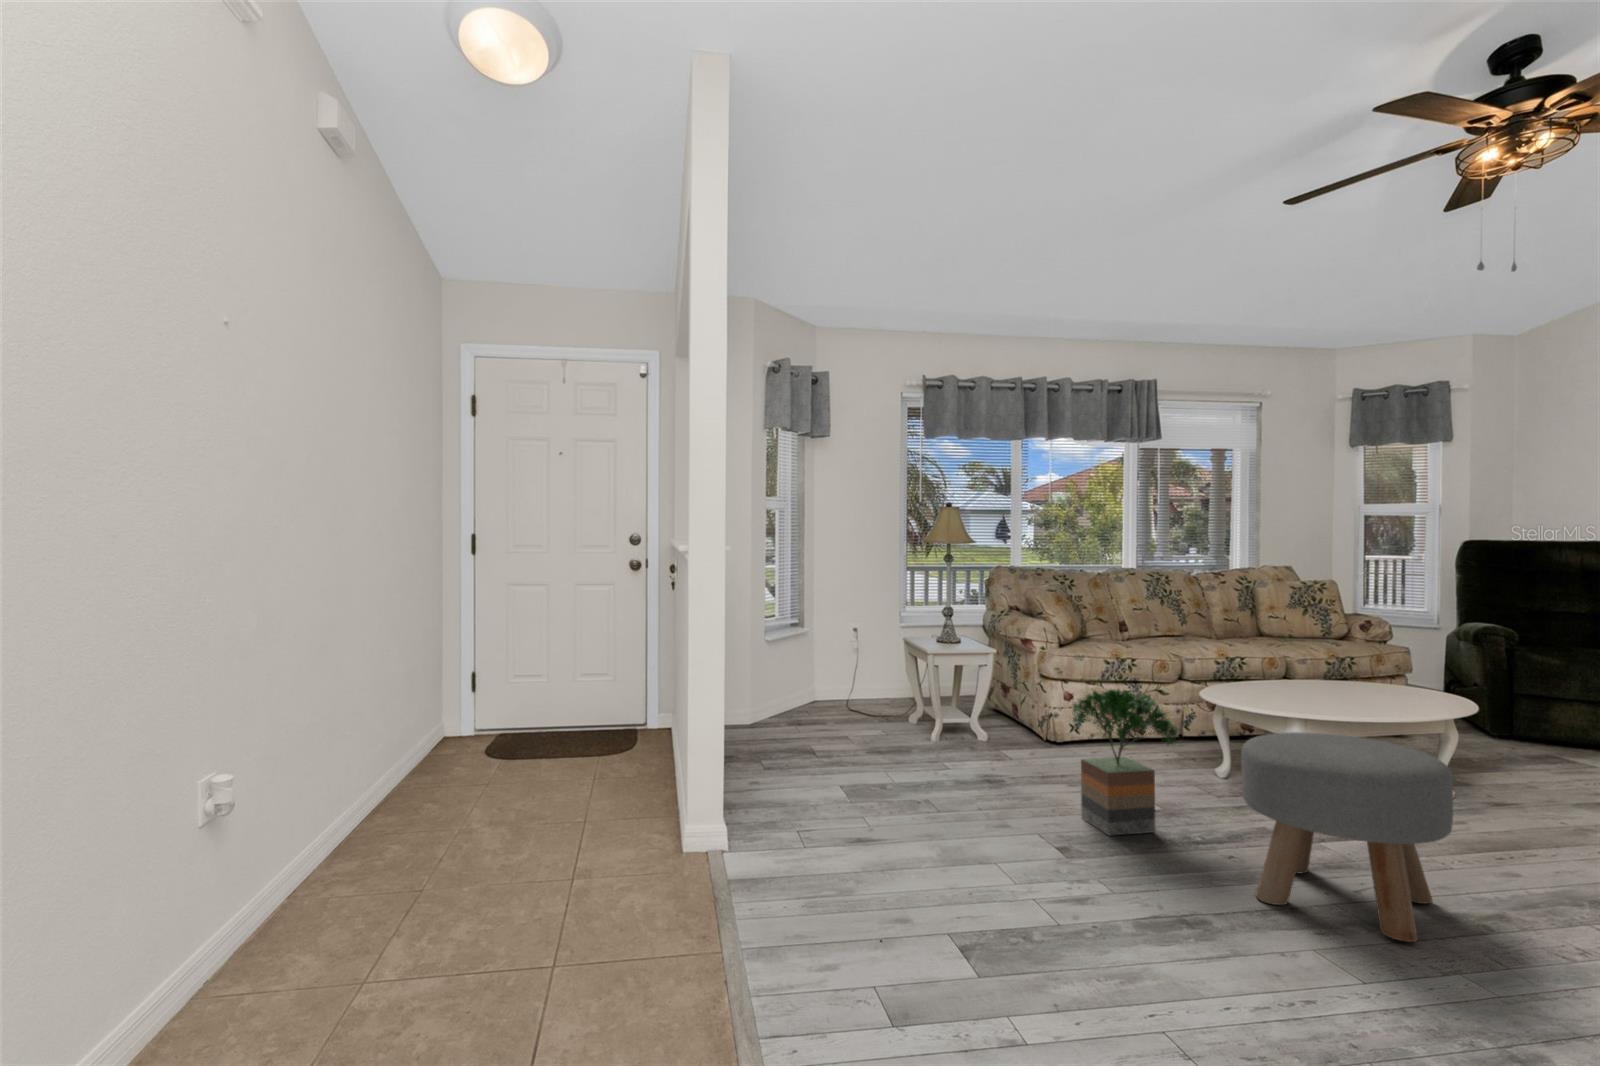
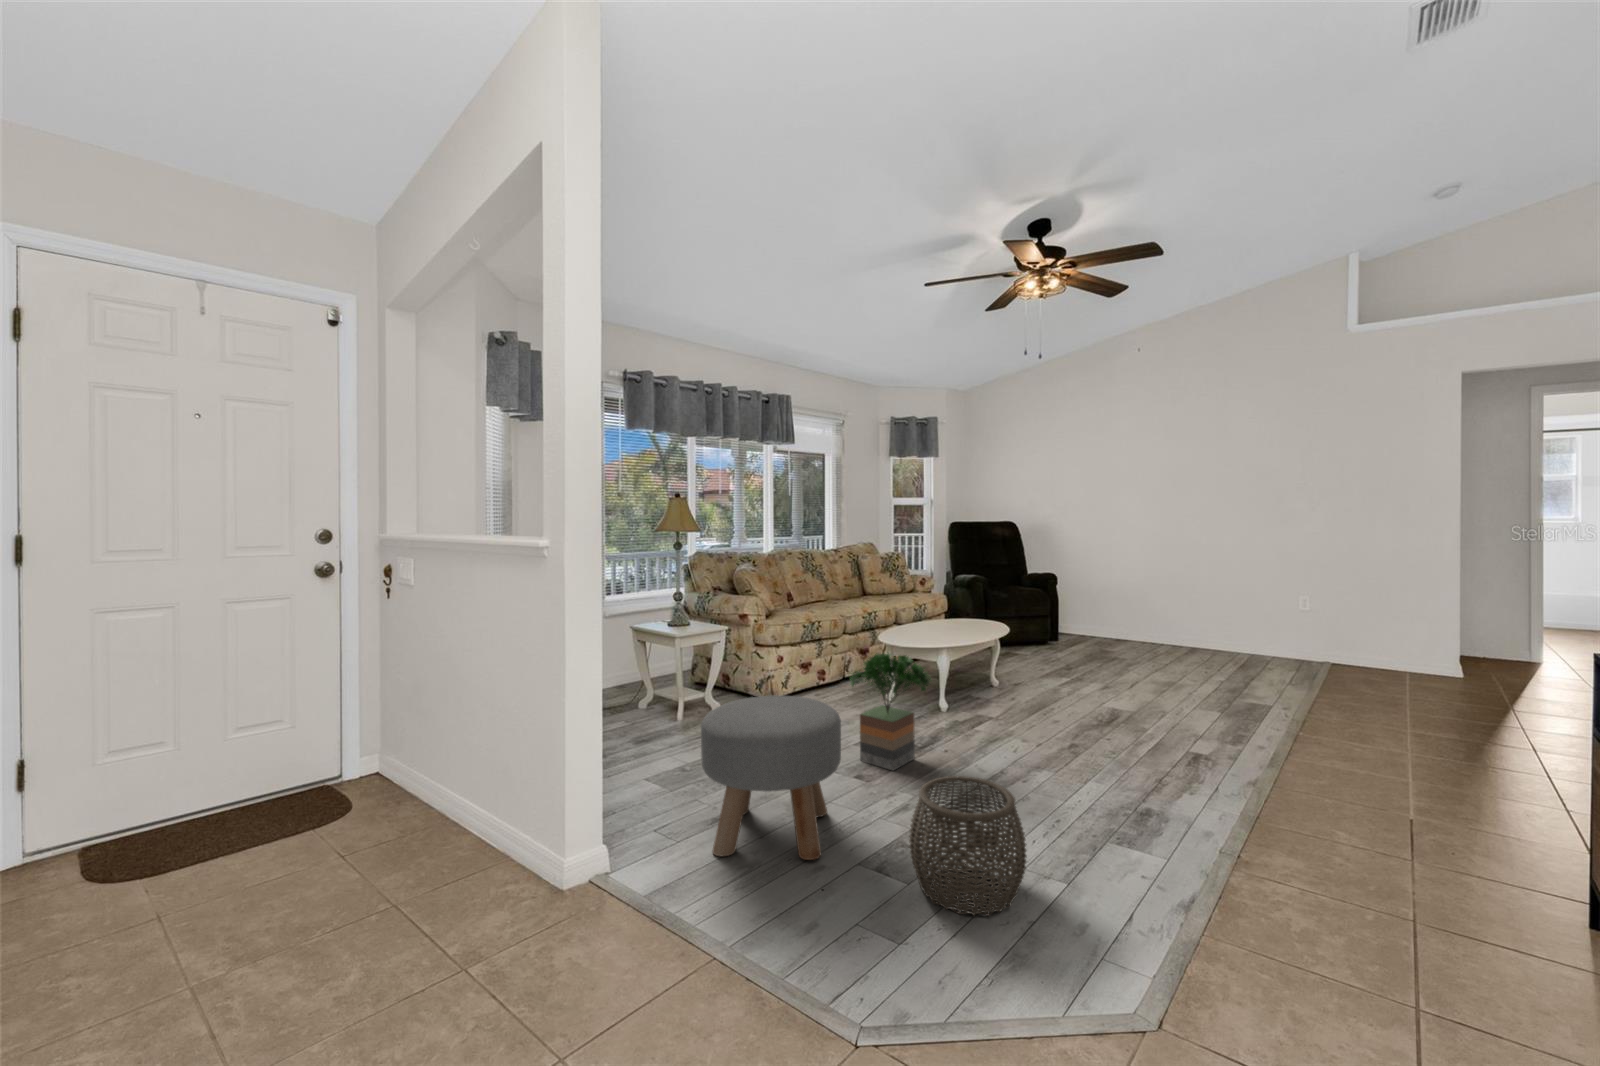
ottoman: present [1241,732,1453,942] -> present [701,696,841,860]
woven basket: none [966,815,1113,982] -> present [909,776,1027,916]

